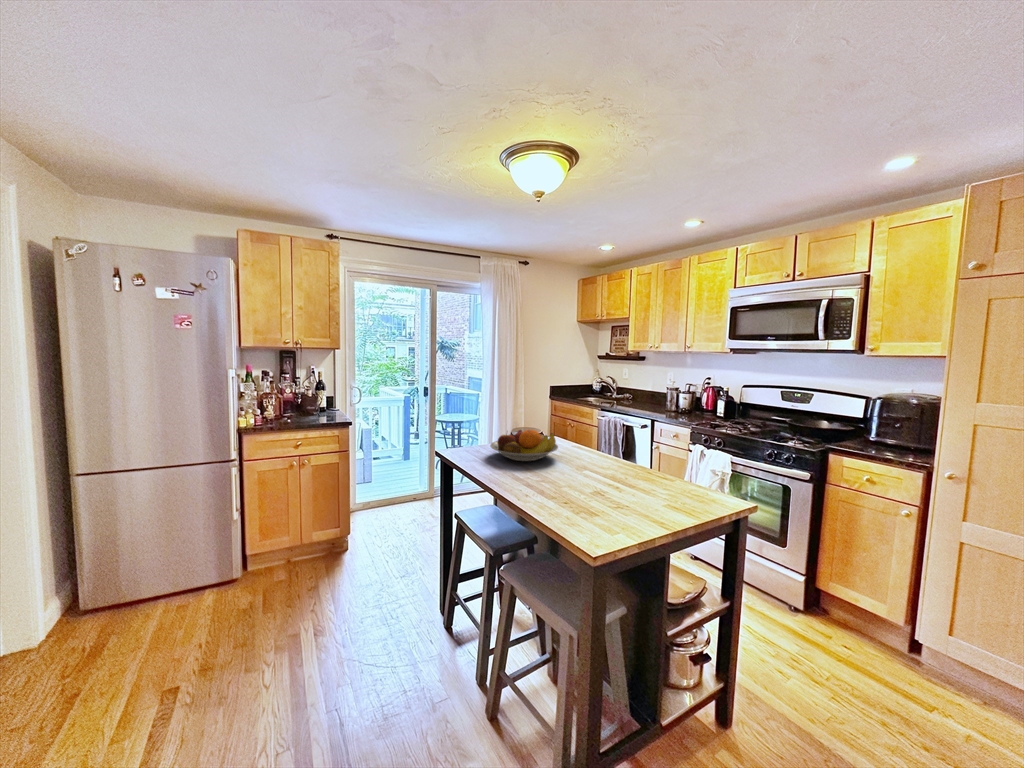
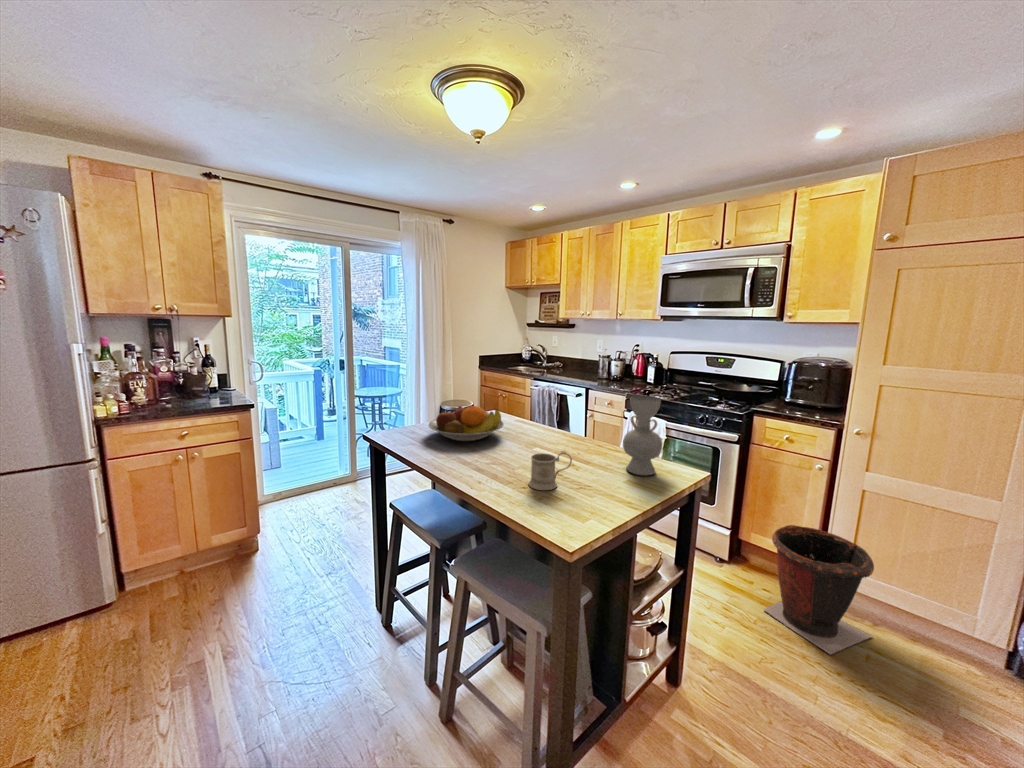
decorative vase: none [664,424,704,501] -> present [623,396,662,475]
mug: none [570,471,610,506] -> present [528,451,572,490]
waste bin: none [838,575,978,725] -> present [764,525,874,654]

